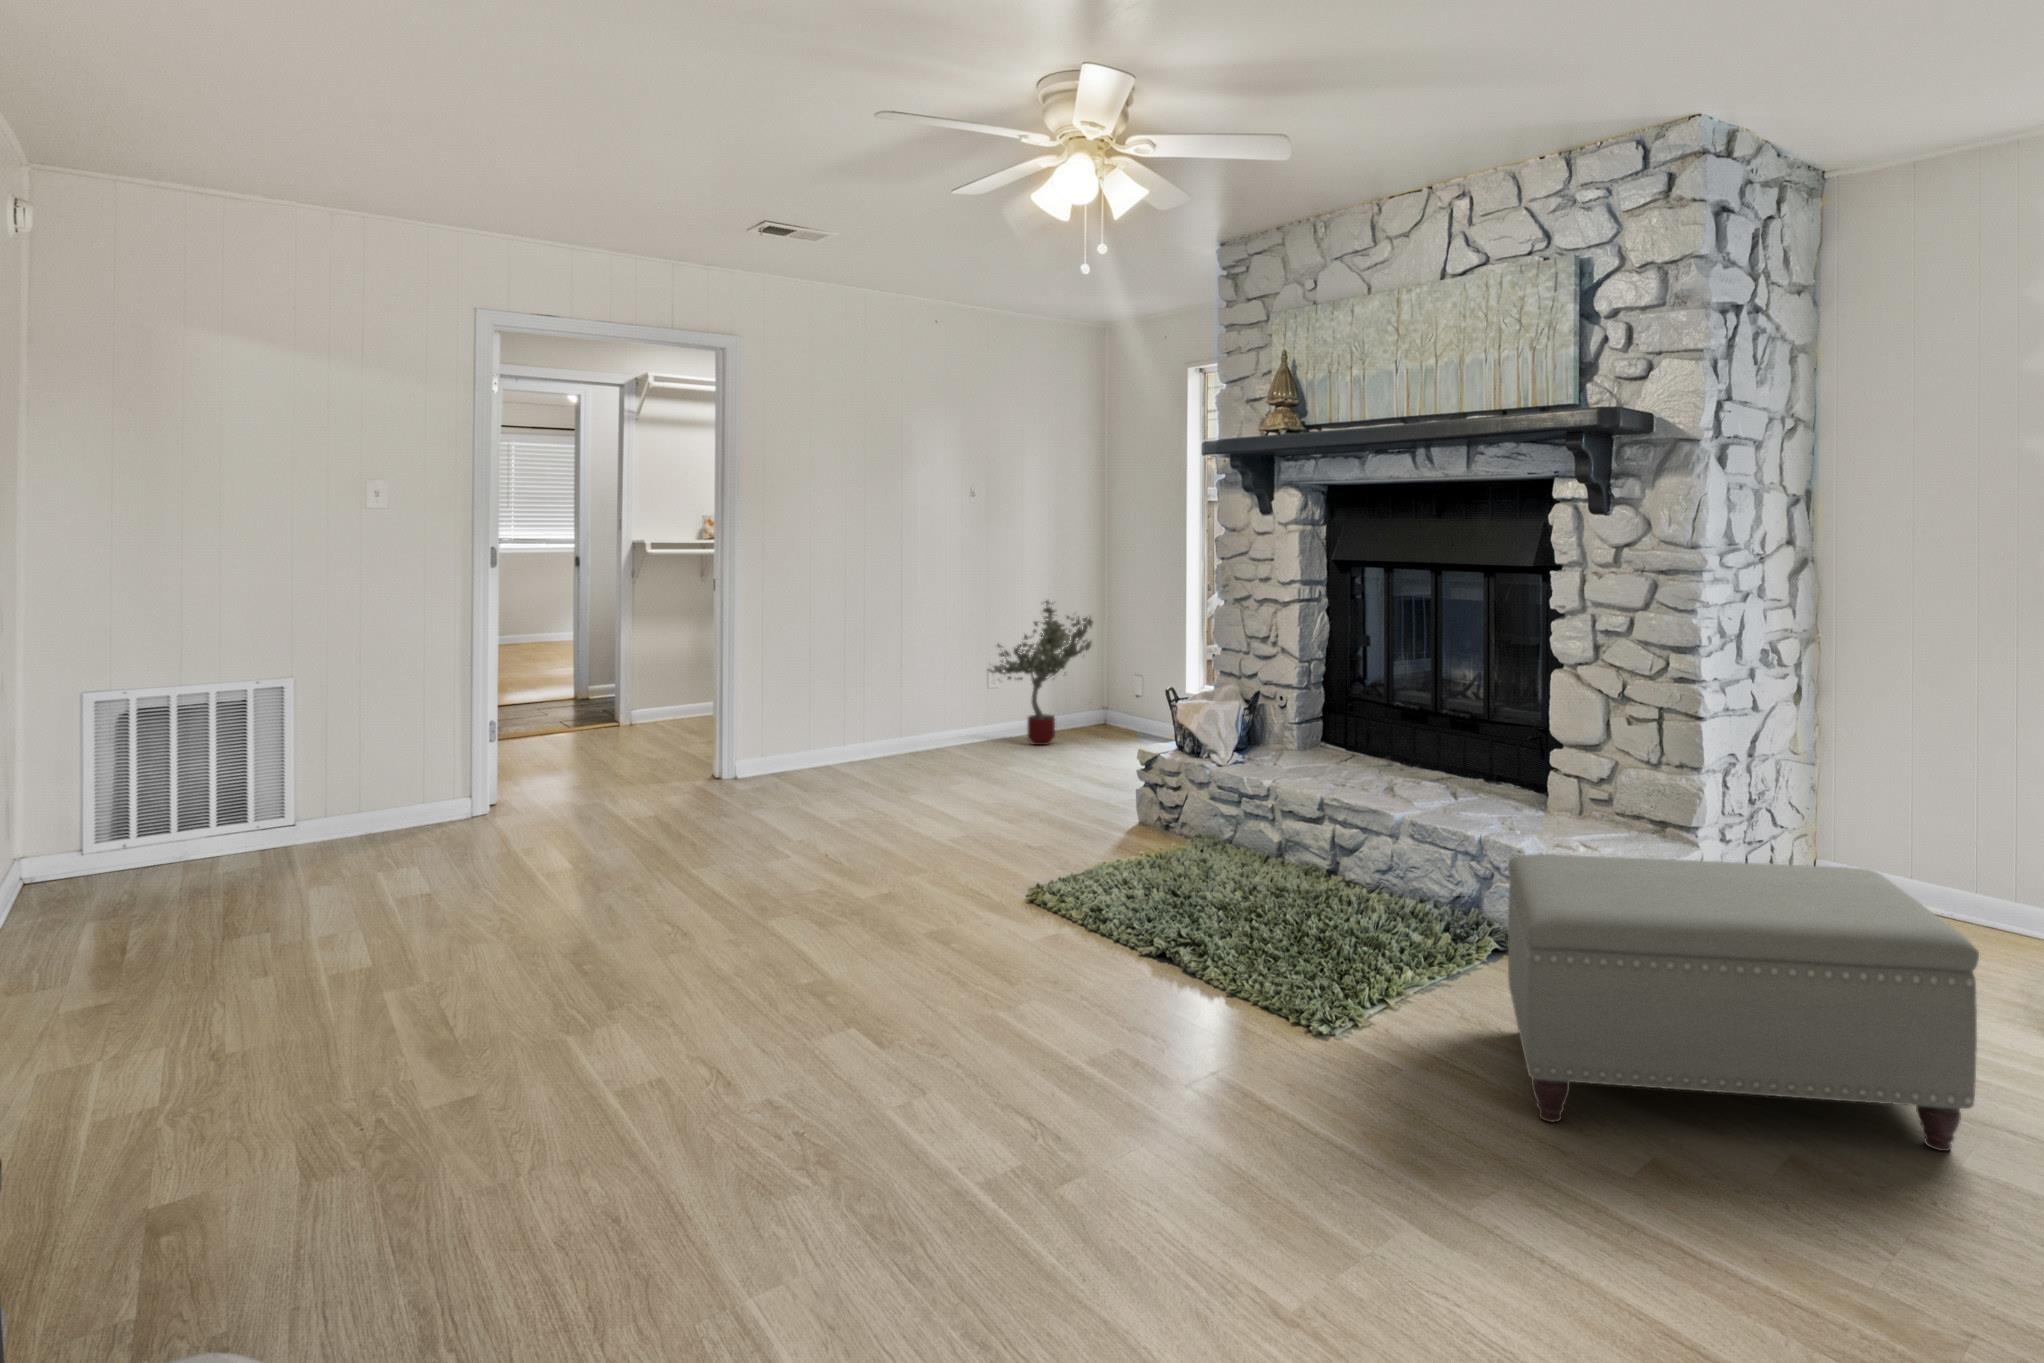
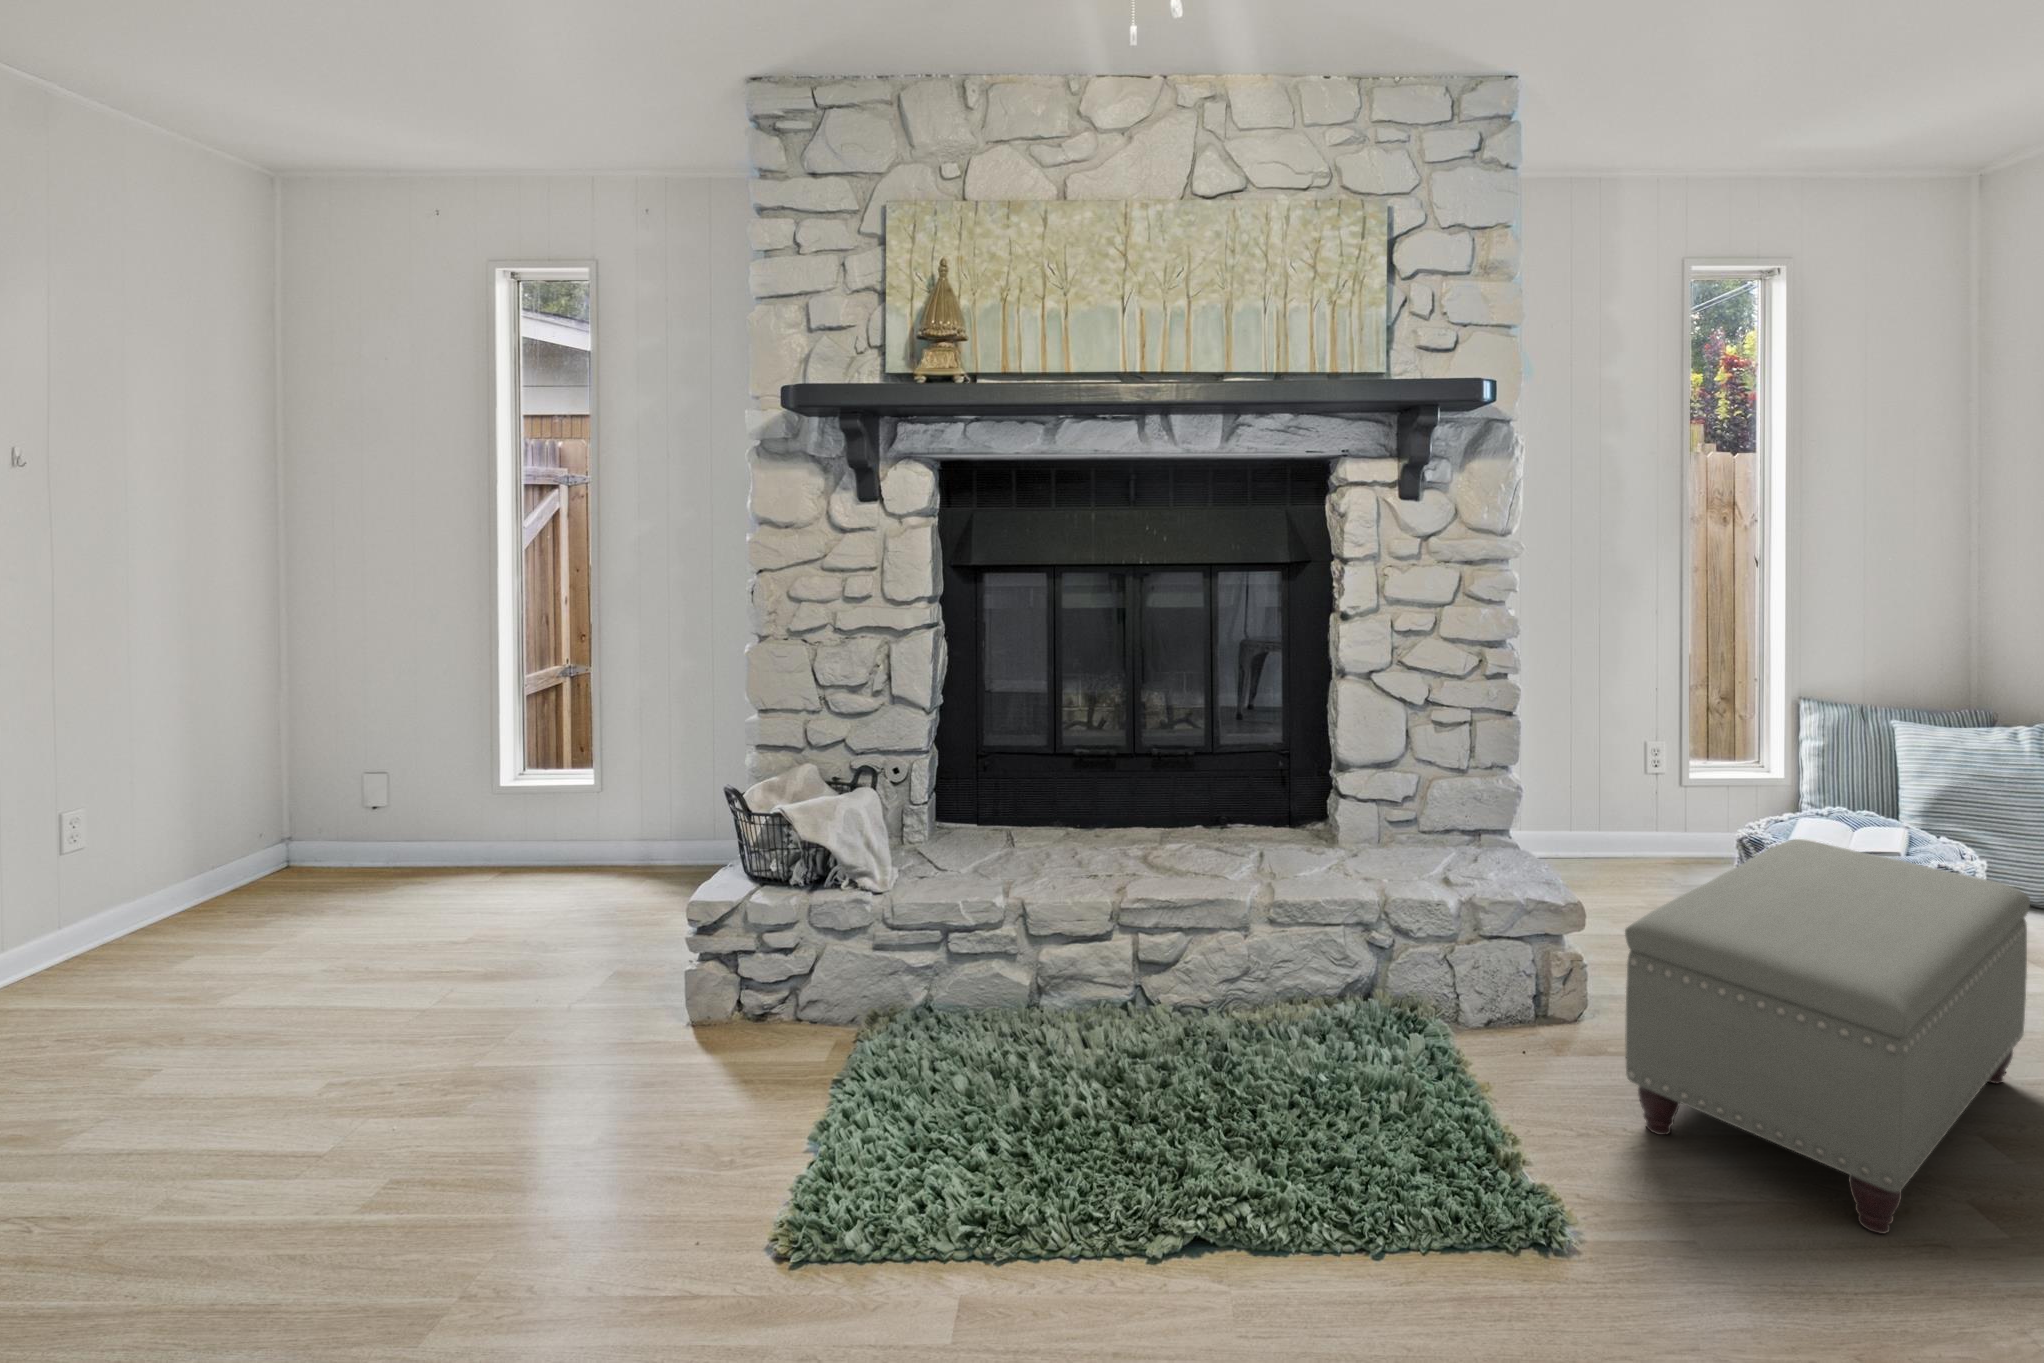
potted tree: present [989,600,1093,745] -> none [90,654,313,928]

